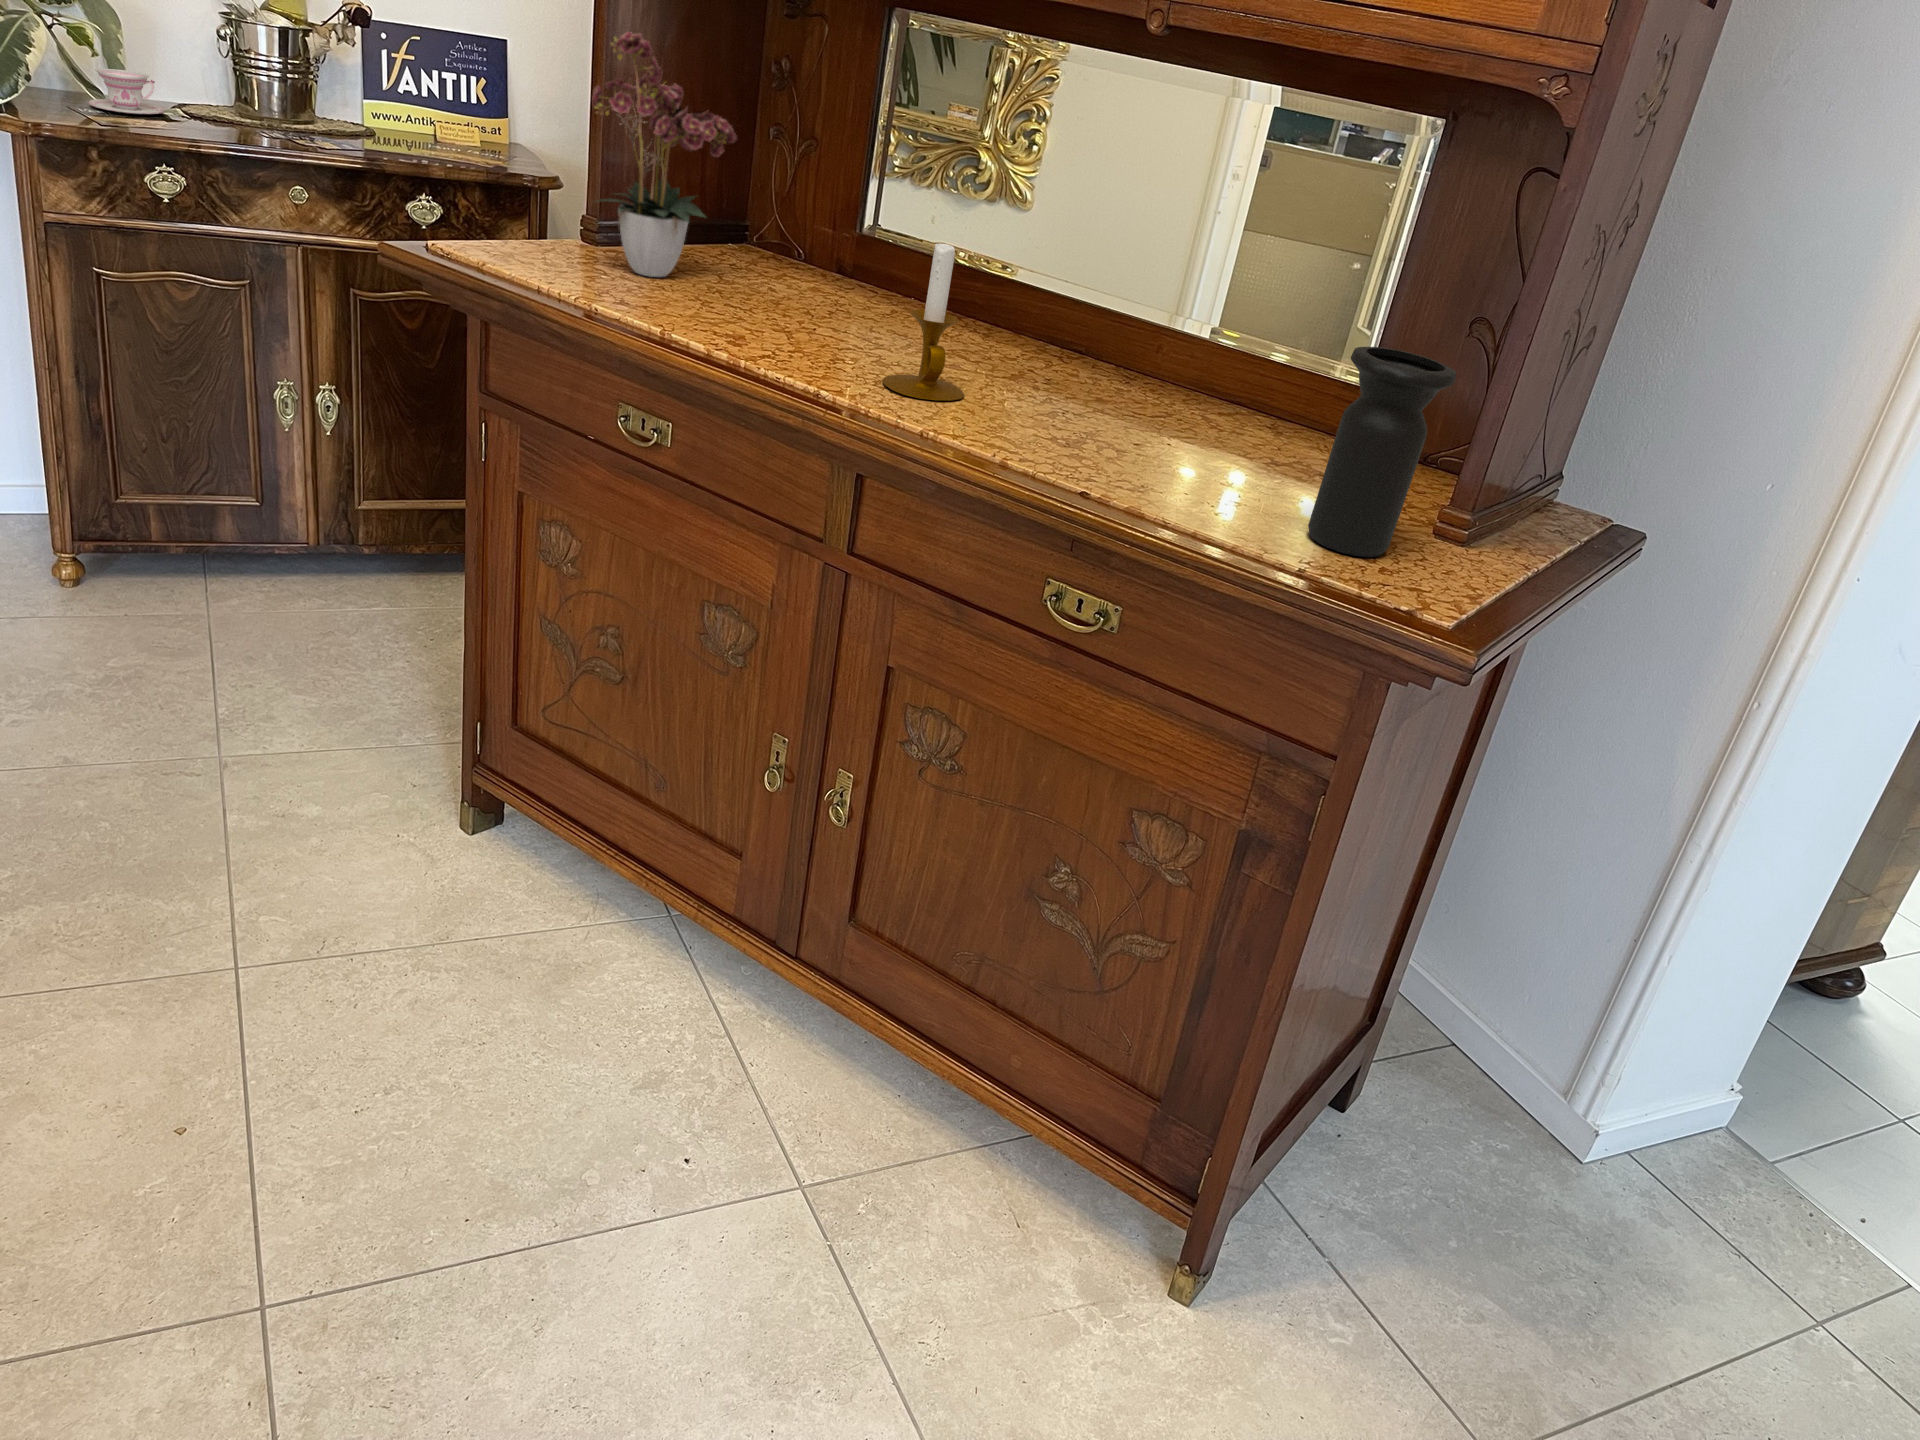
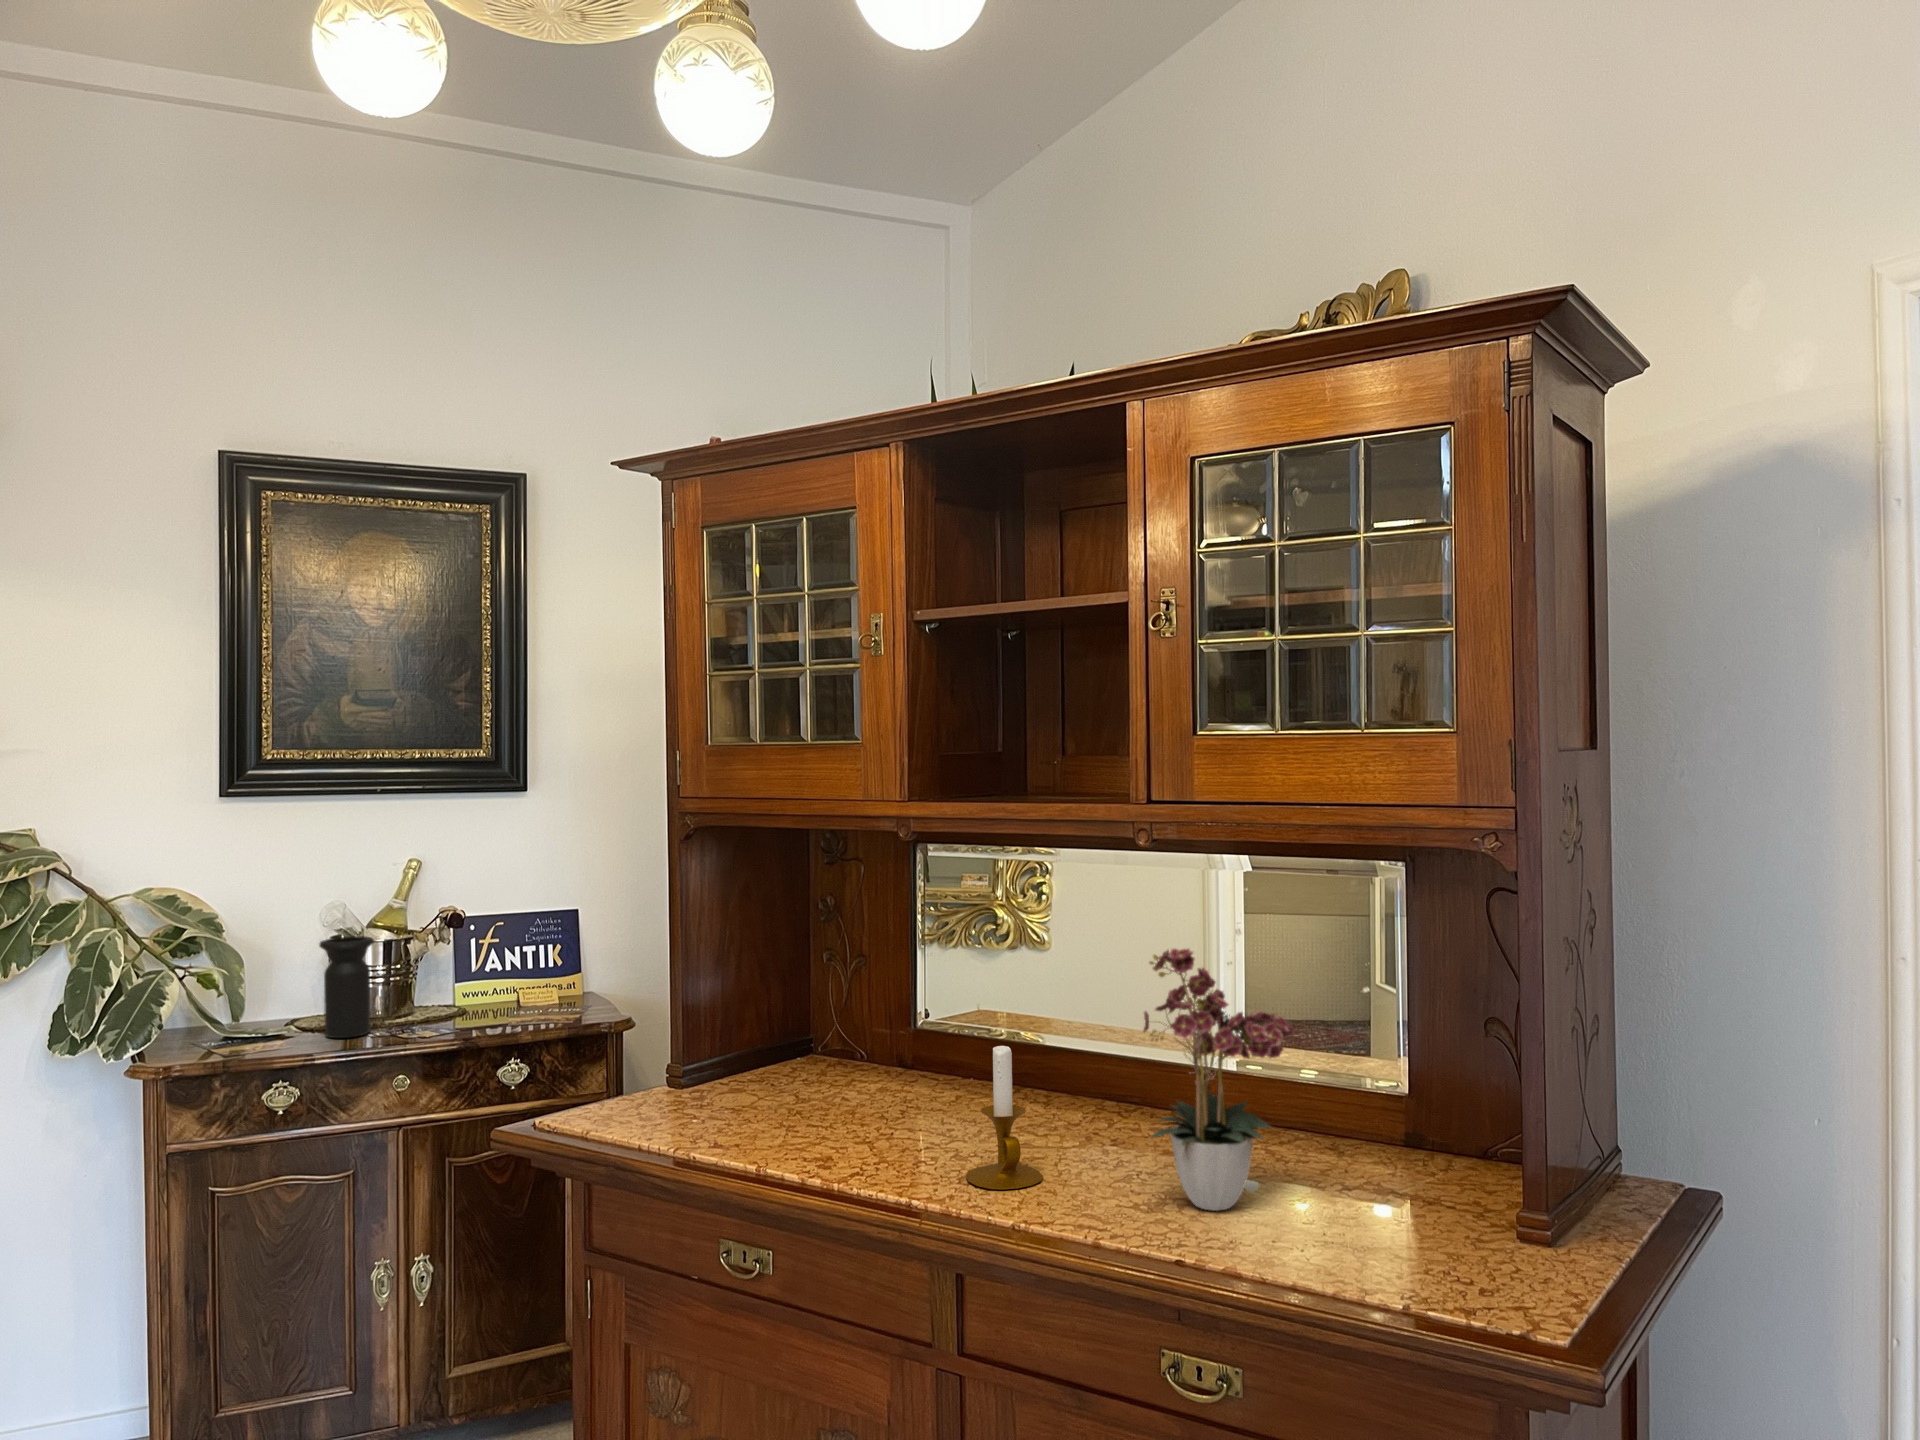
flower arrangement: present [592,32,736,277] -> present [1143,949,1294,1211]
teacup: present [88,69,164,114] -> none [220,1004,284,1042]
vase: present [1308,347,1457,557] -> present [319,936,374,1038]

